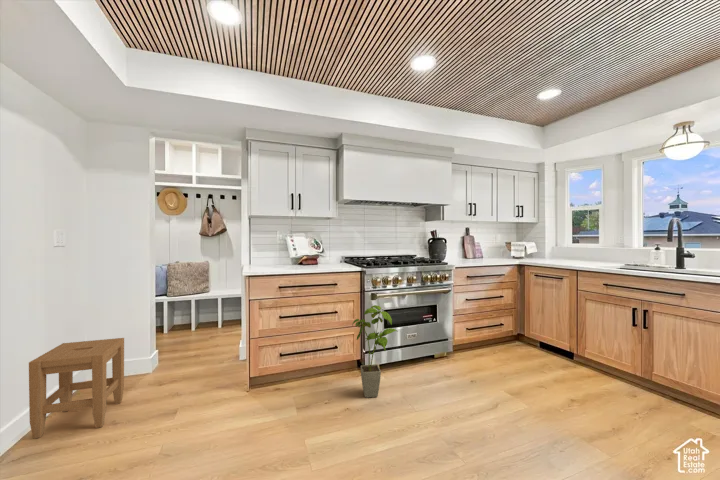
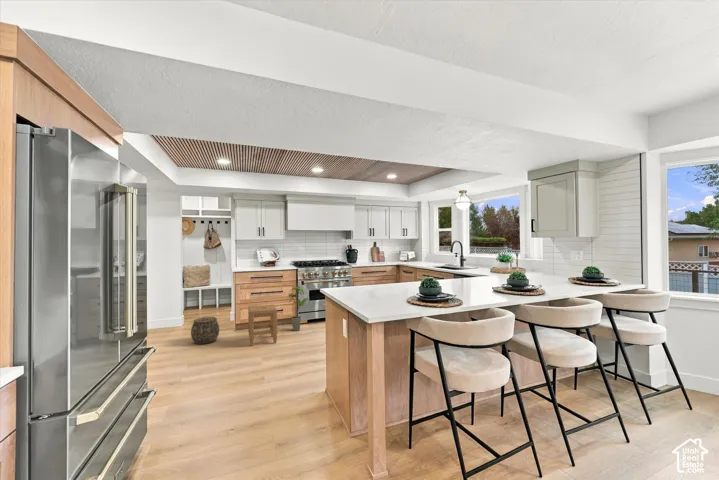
stool: present [29,338,124,438] -> present [248,305,277,346]
woven basket: none [141,375,211,452] -> present [191,317,219,344]

